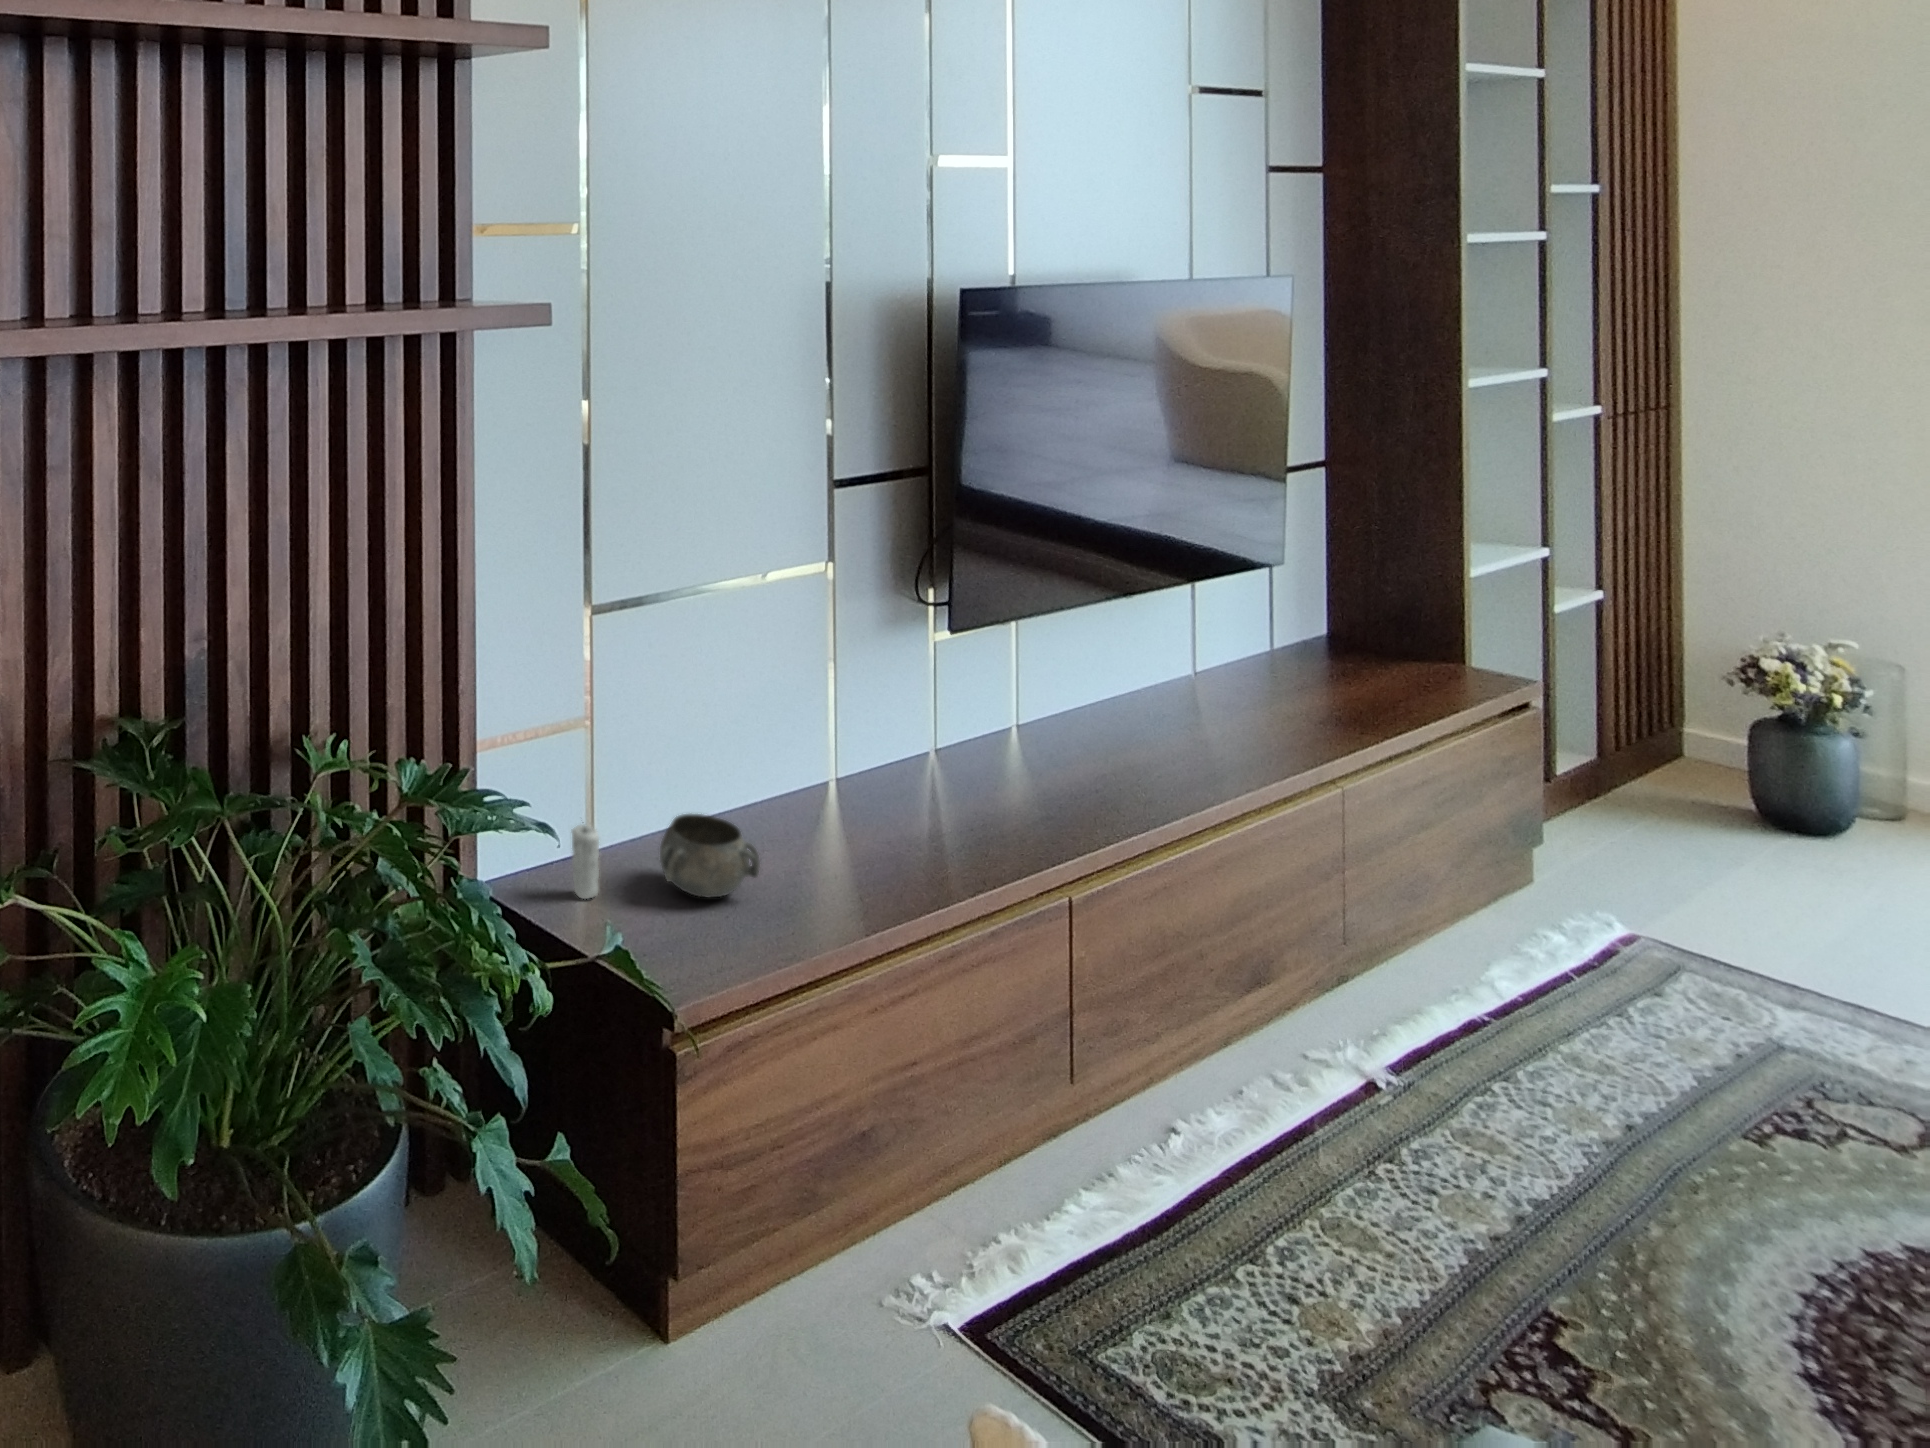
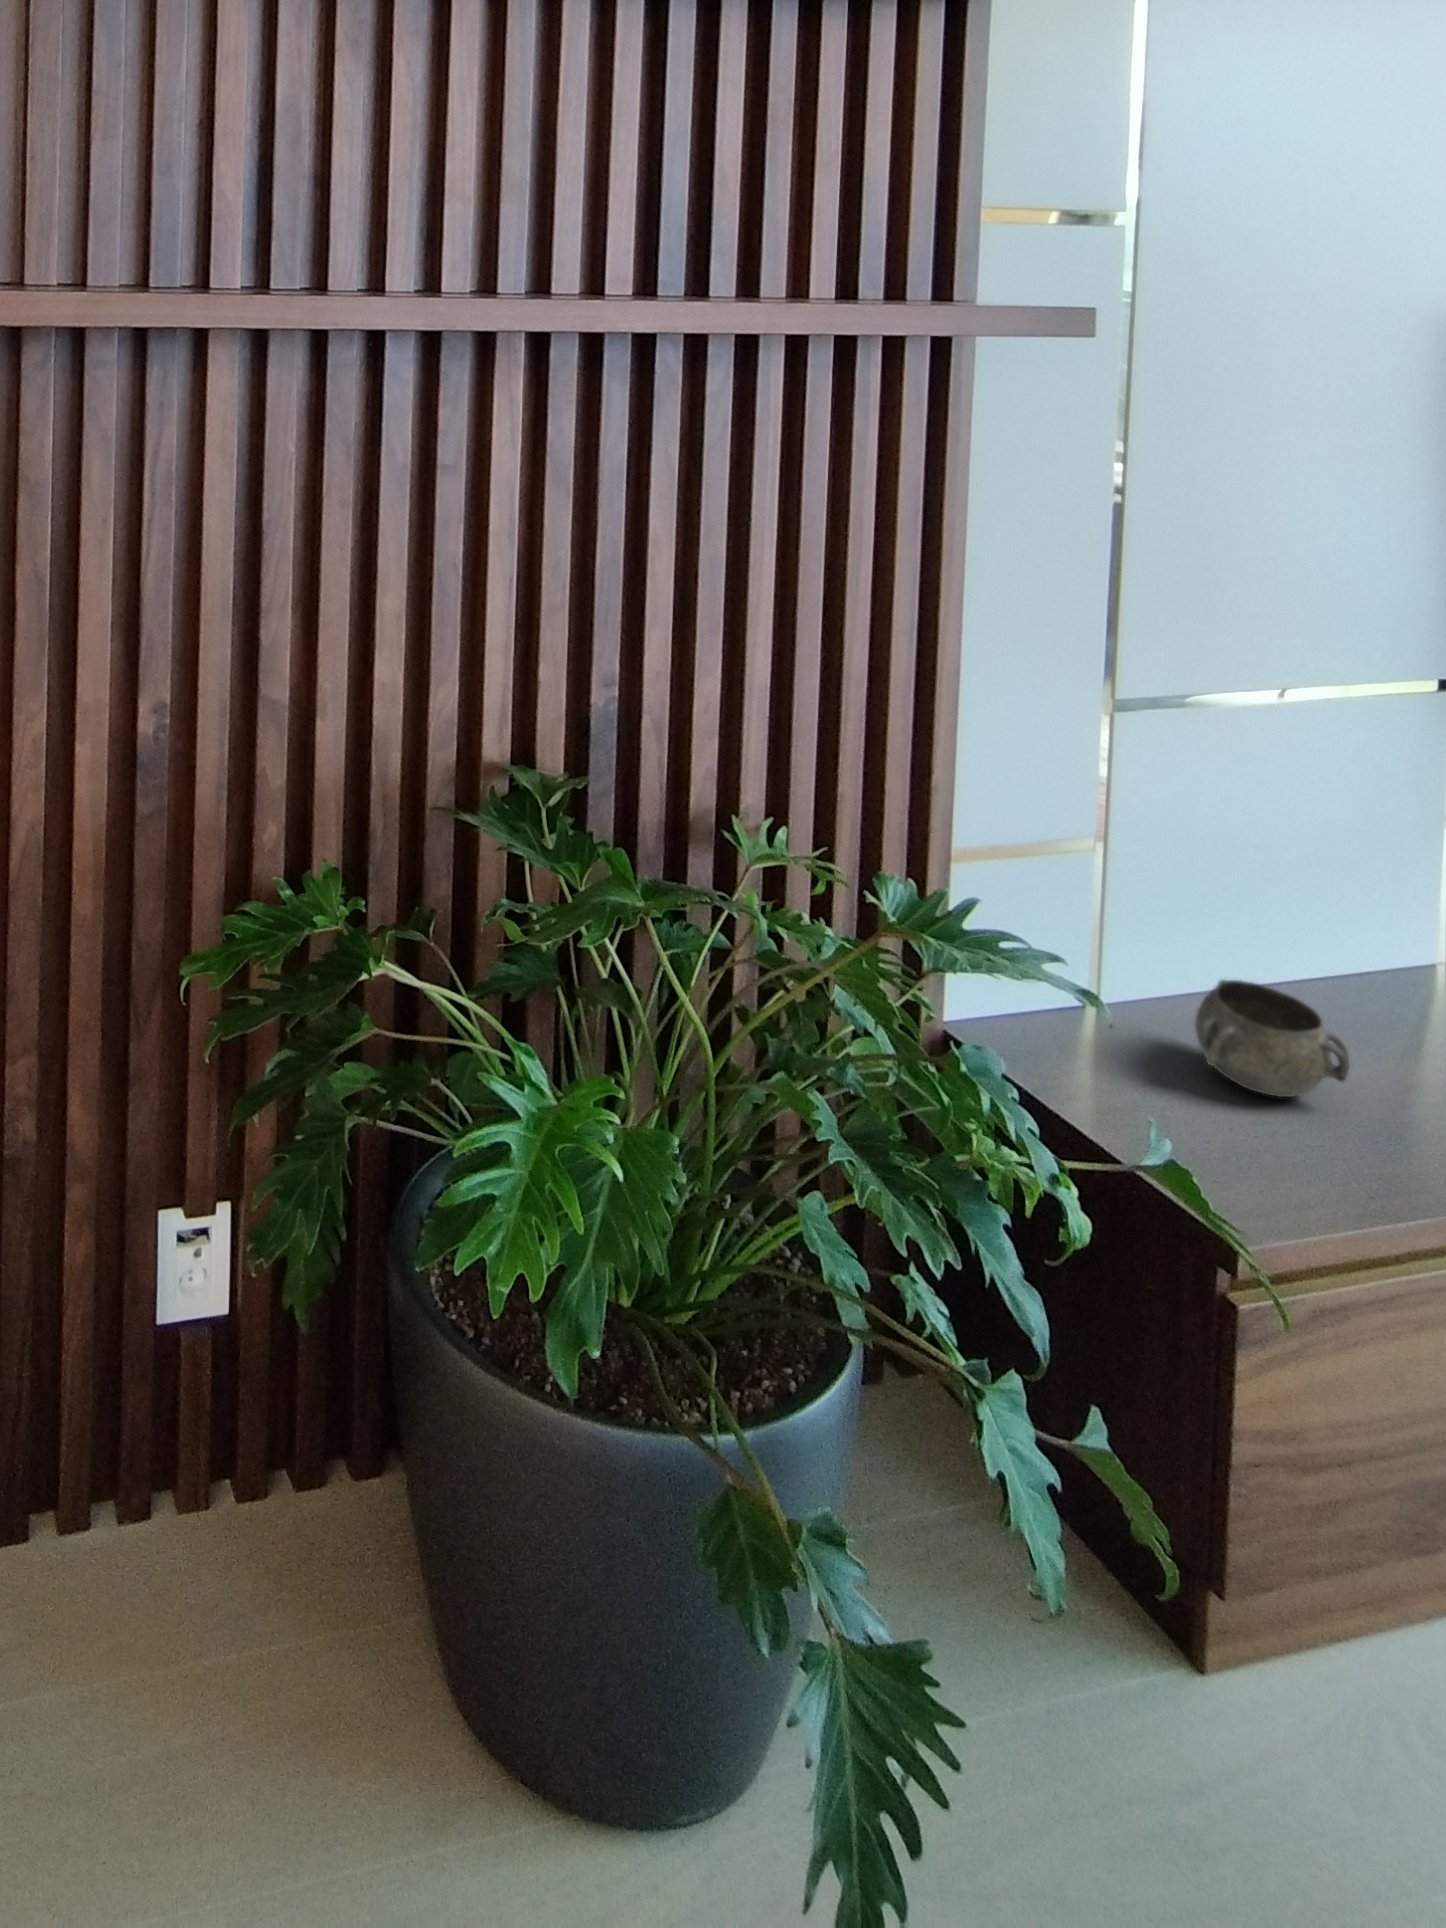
candle: present [572,825,599,899] -> none [1069,961,1111,1066]

